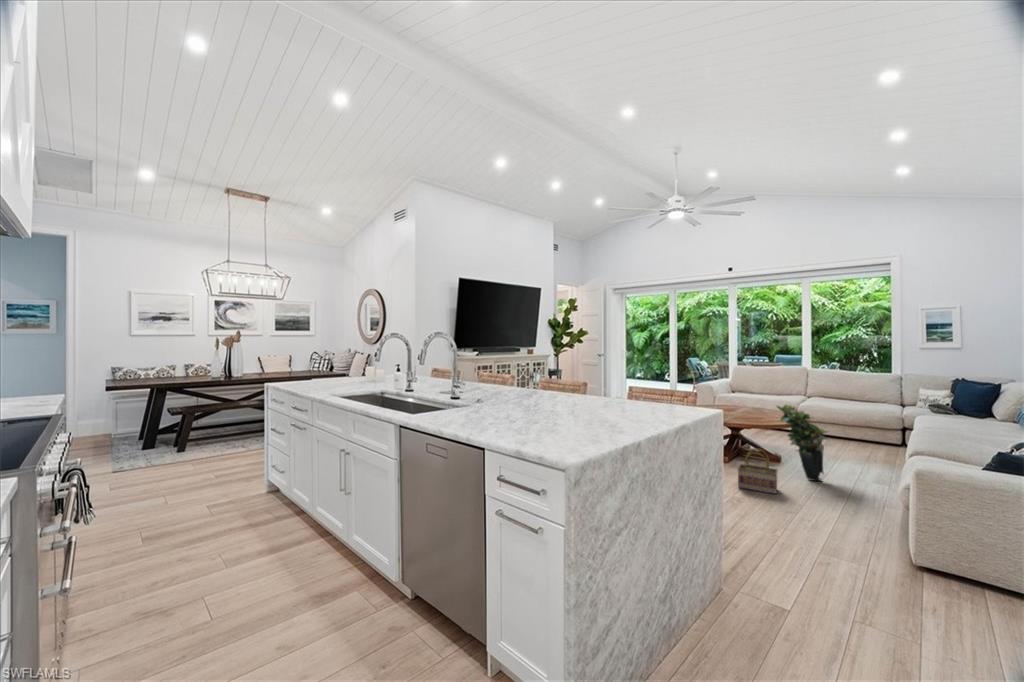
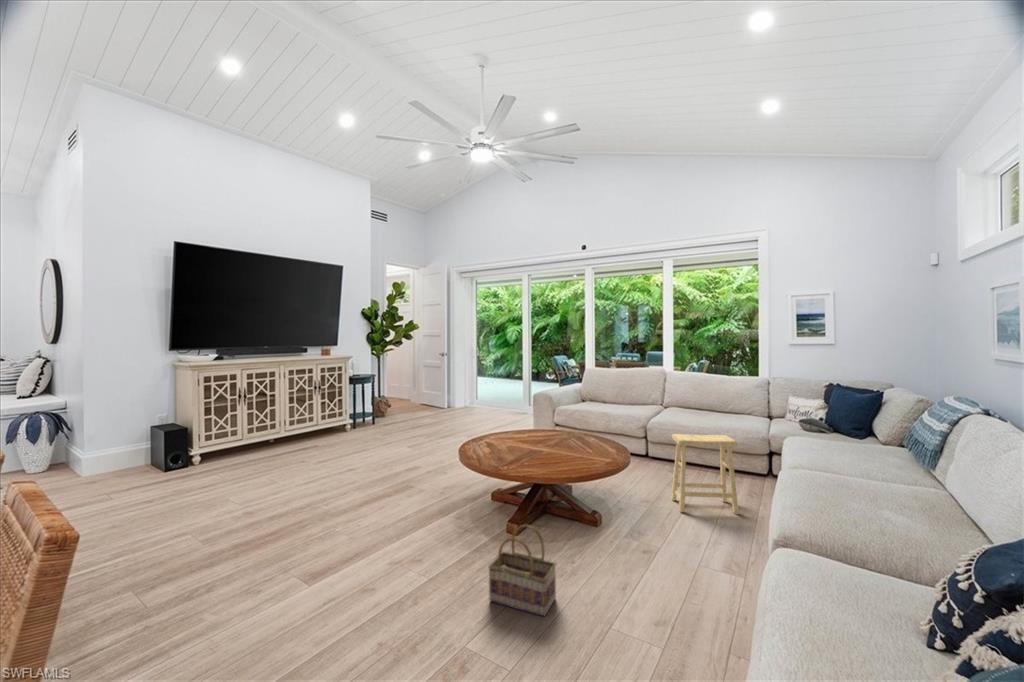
potted plant: present [777,405,827,481] -> none [578,436,650,569]
footstool: none [828,409,883,464] -> present [671,434,739,514]

